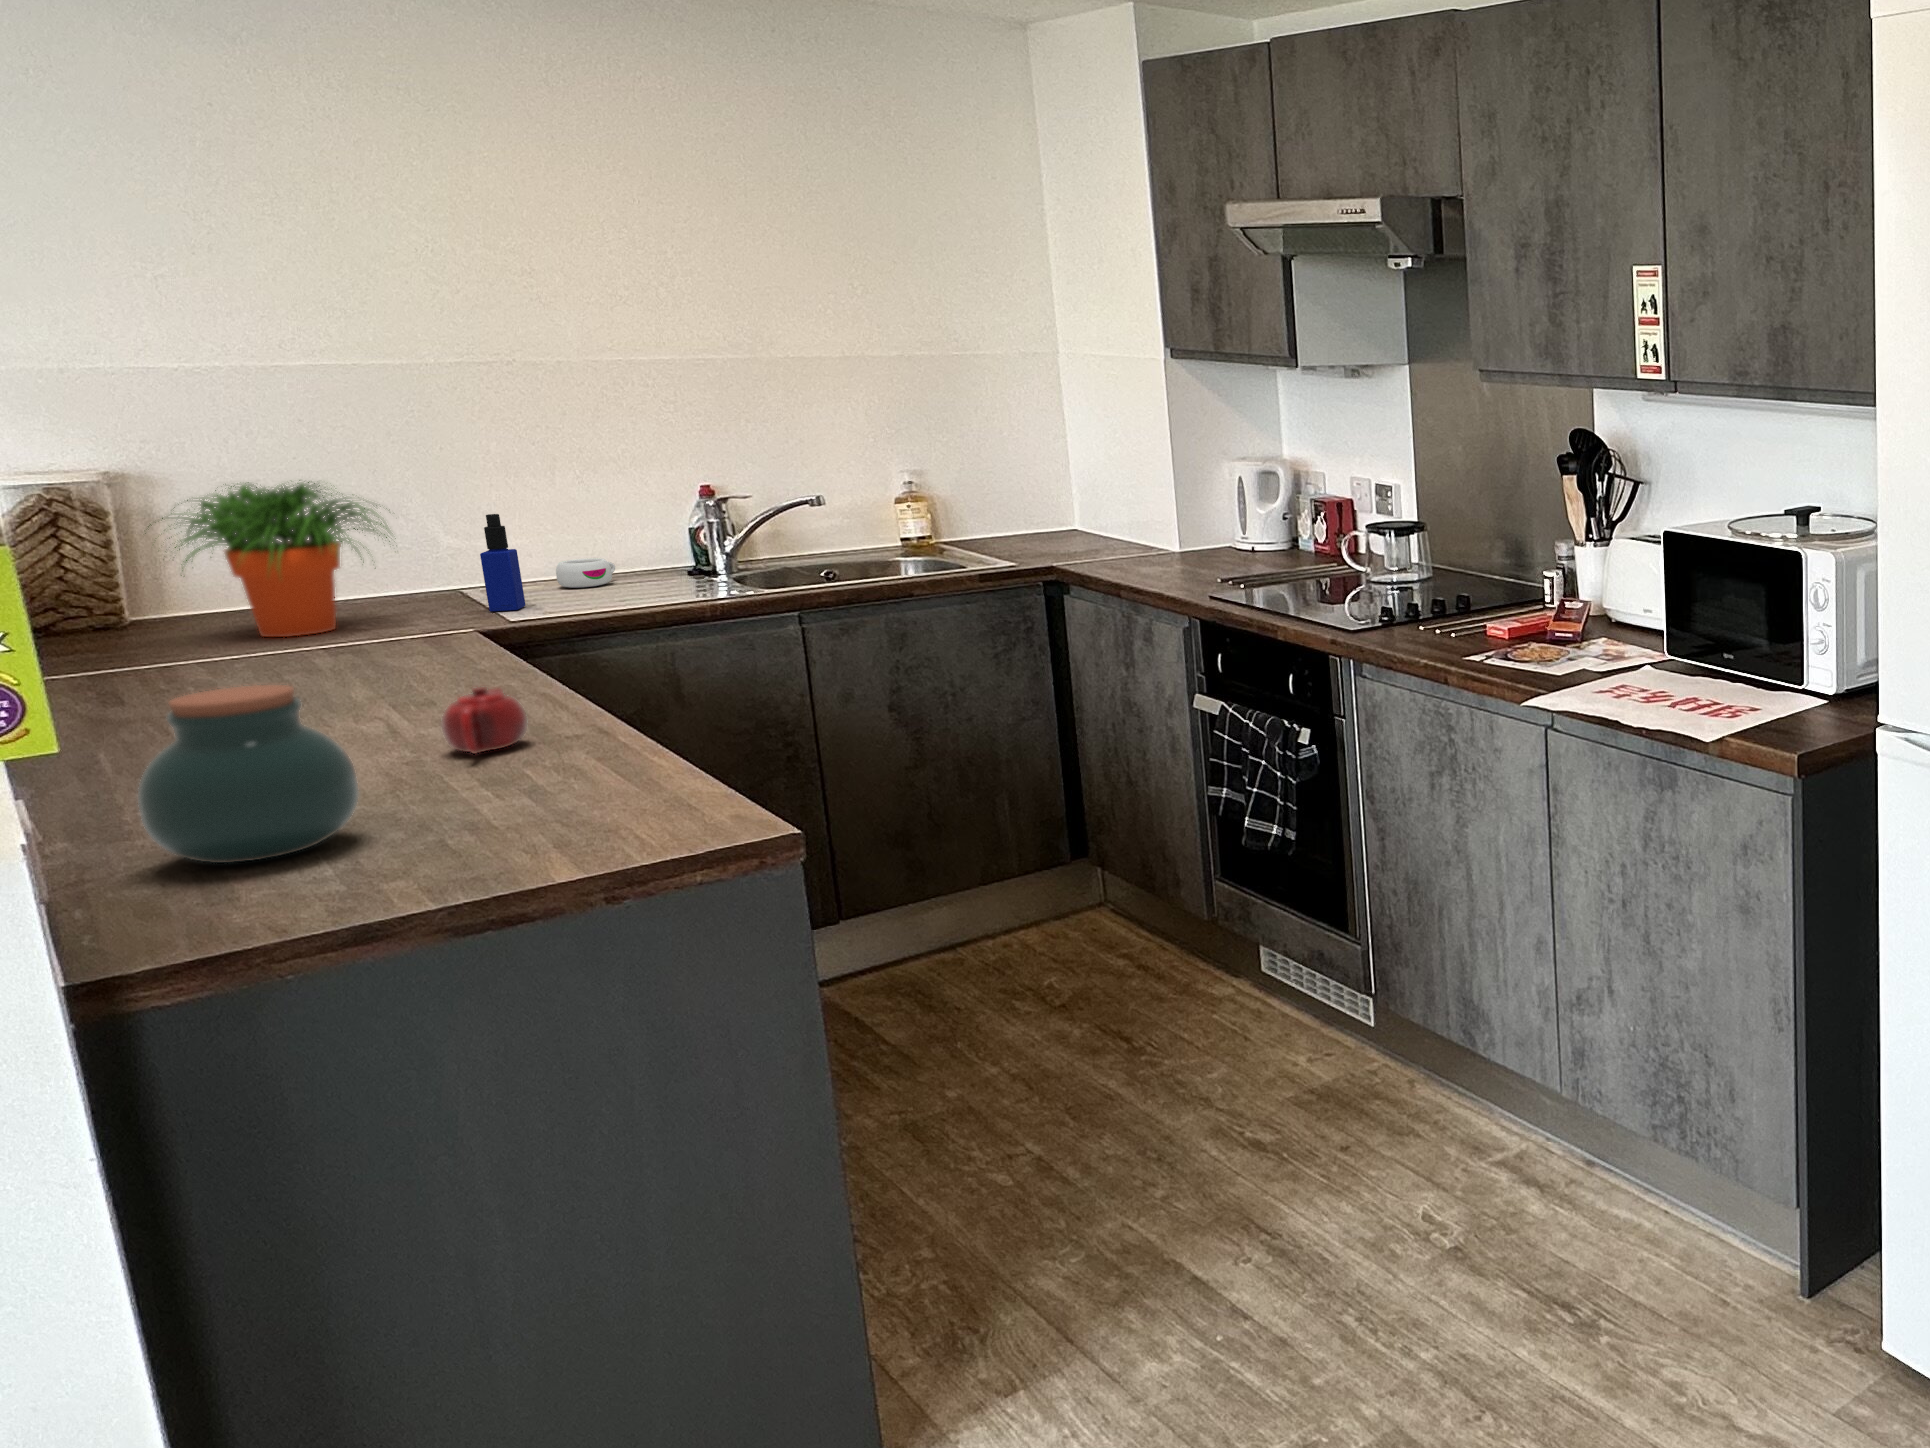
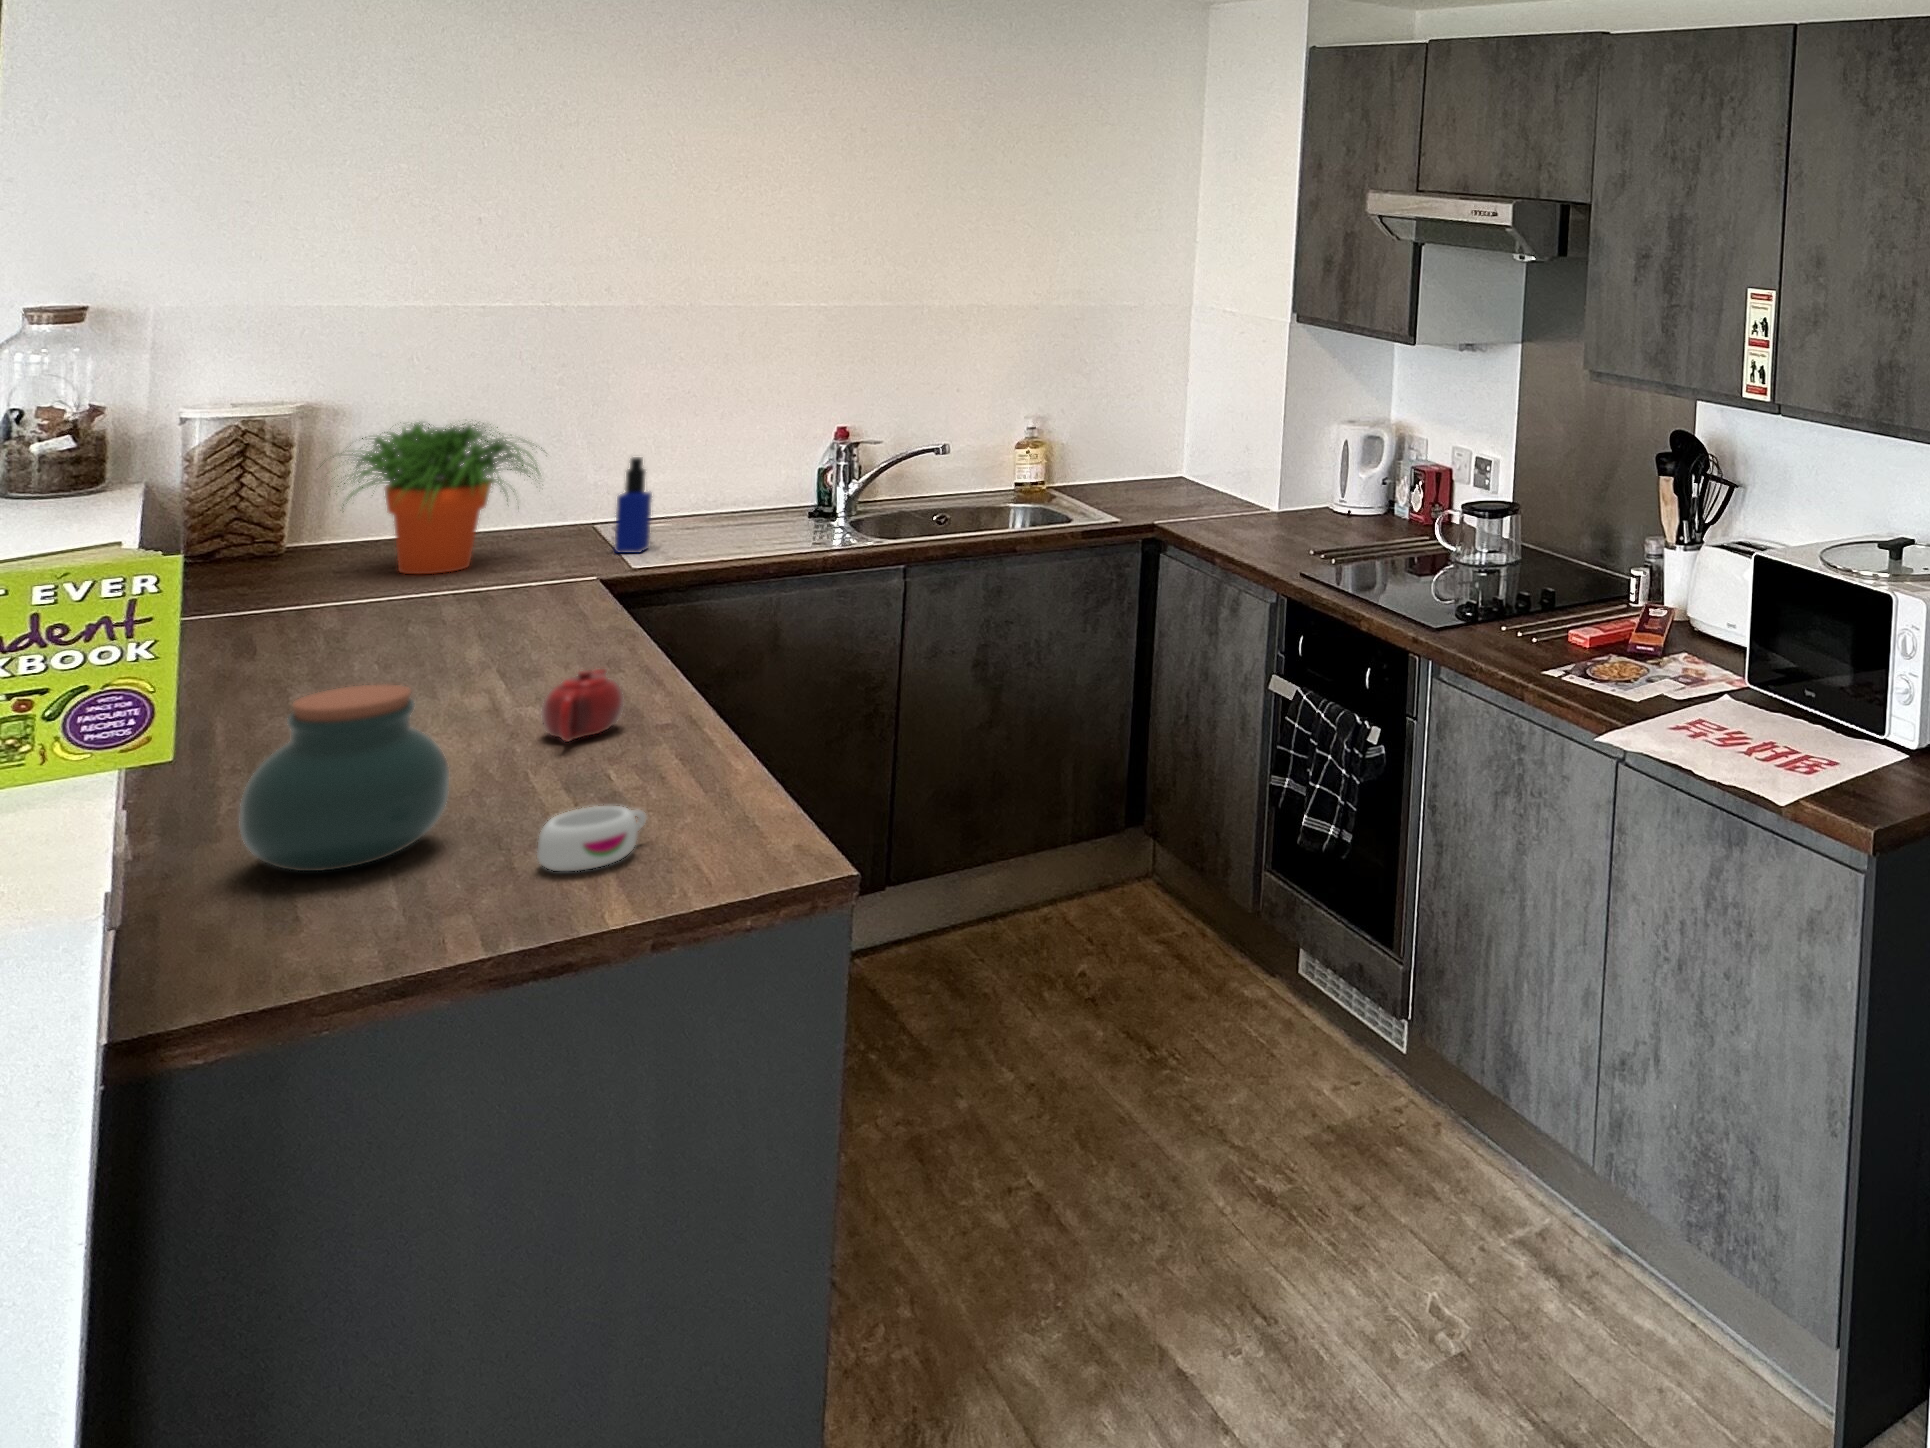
mug: present [556,558,615,588] -> present [537,806,646,871]

